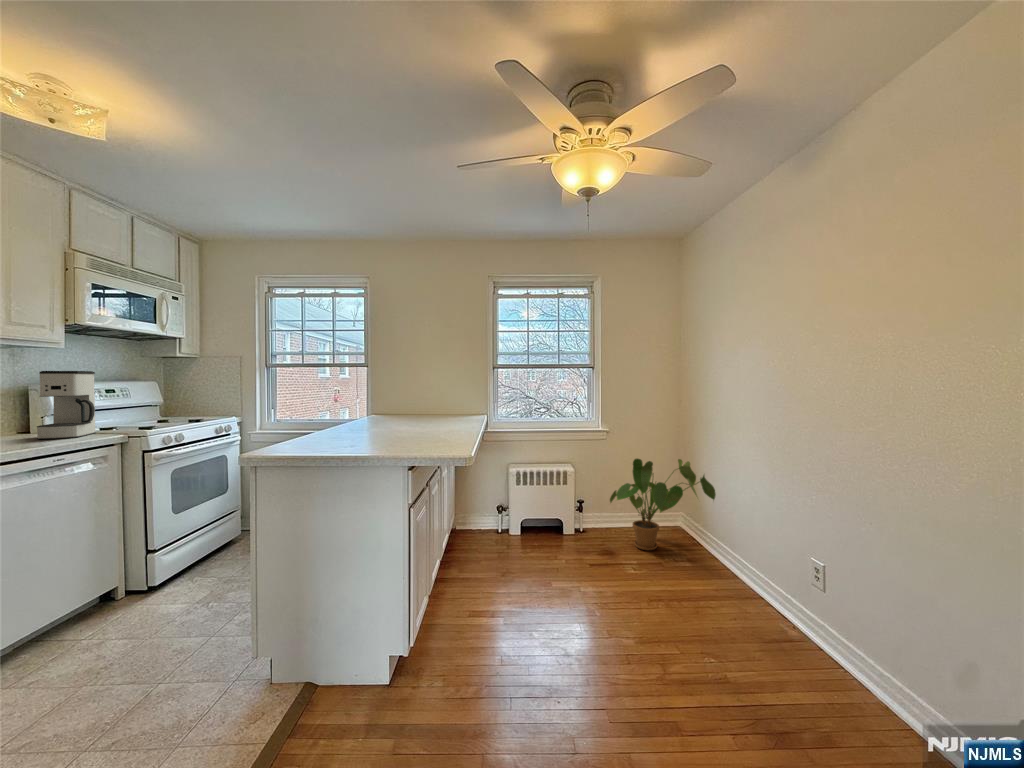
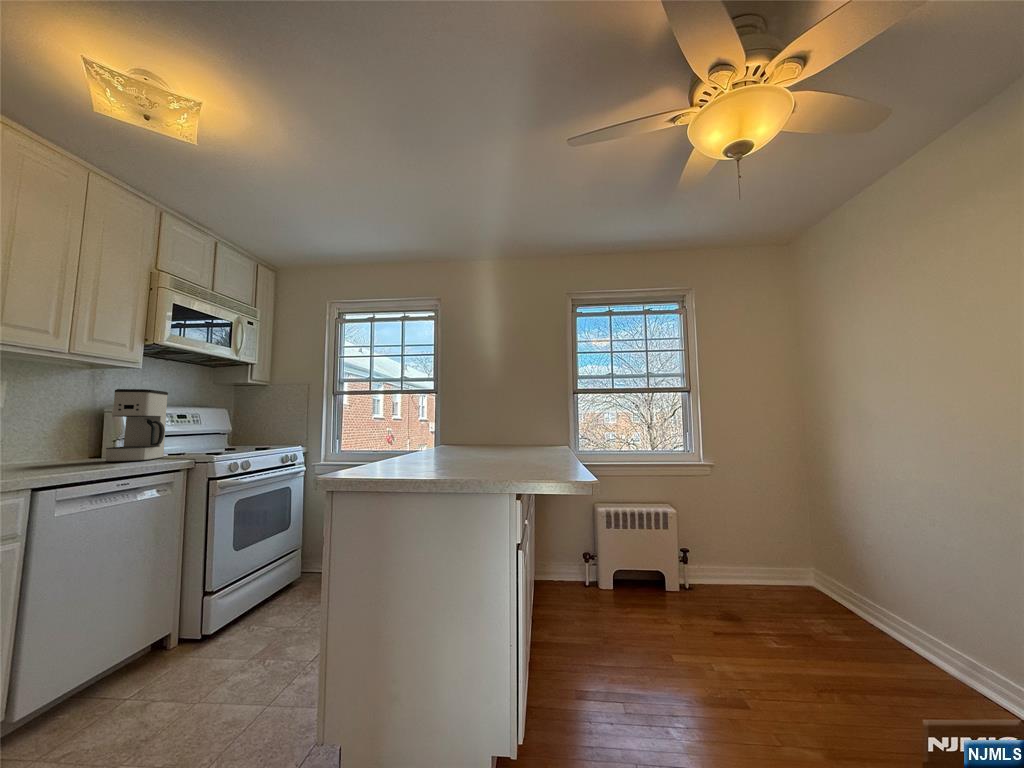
house plant: present [610,459,716,550] -> none [724,497,876,615]

